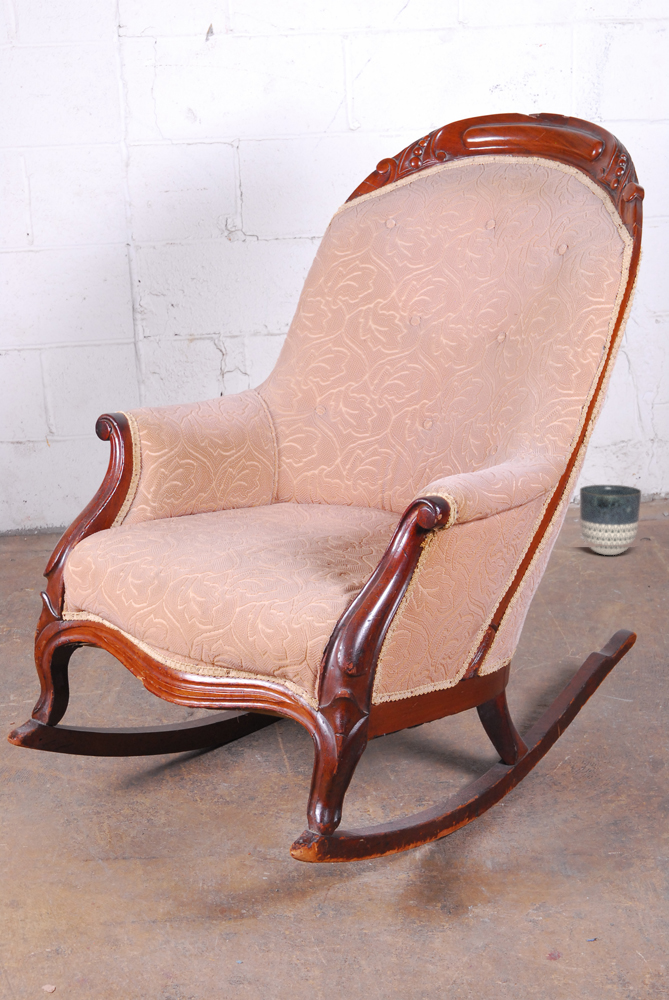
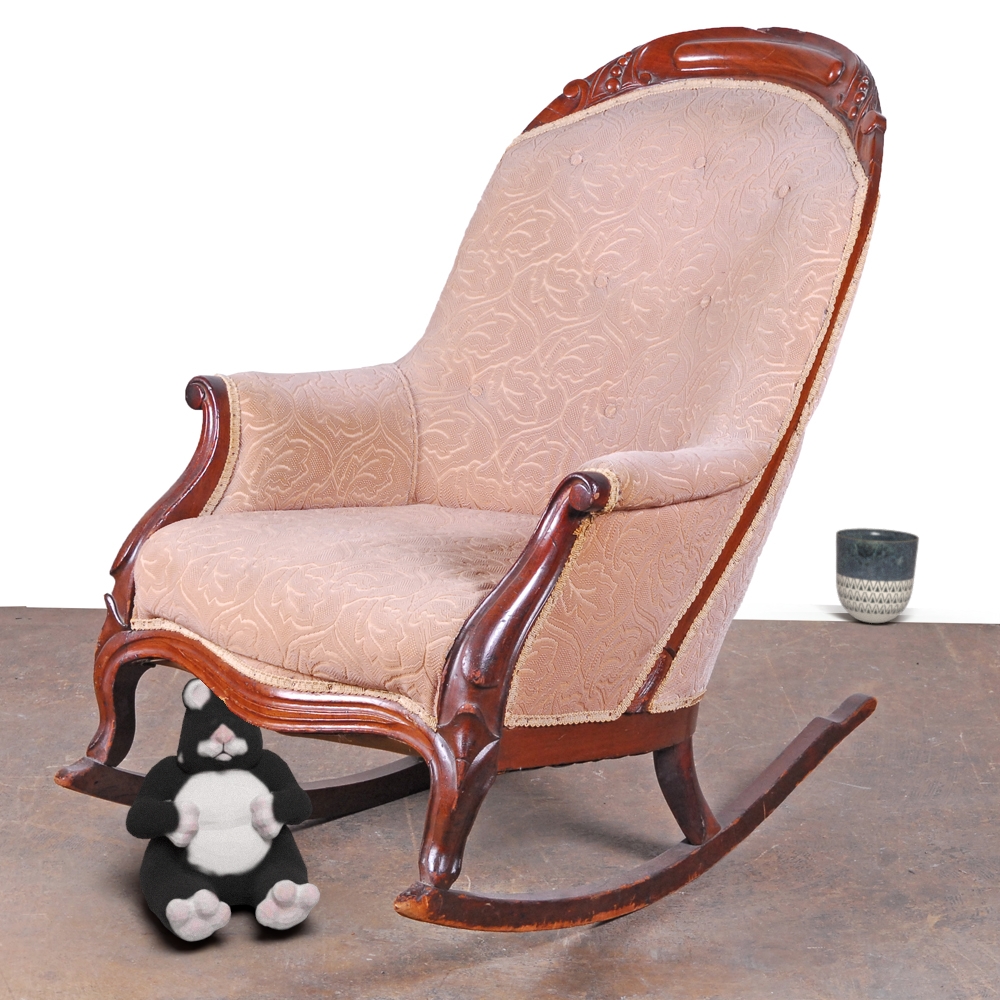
plush toy: none [67,653,225,871] -> present [126,678,320,941]

